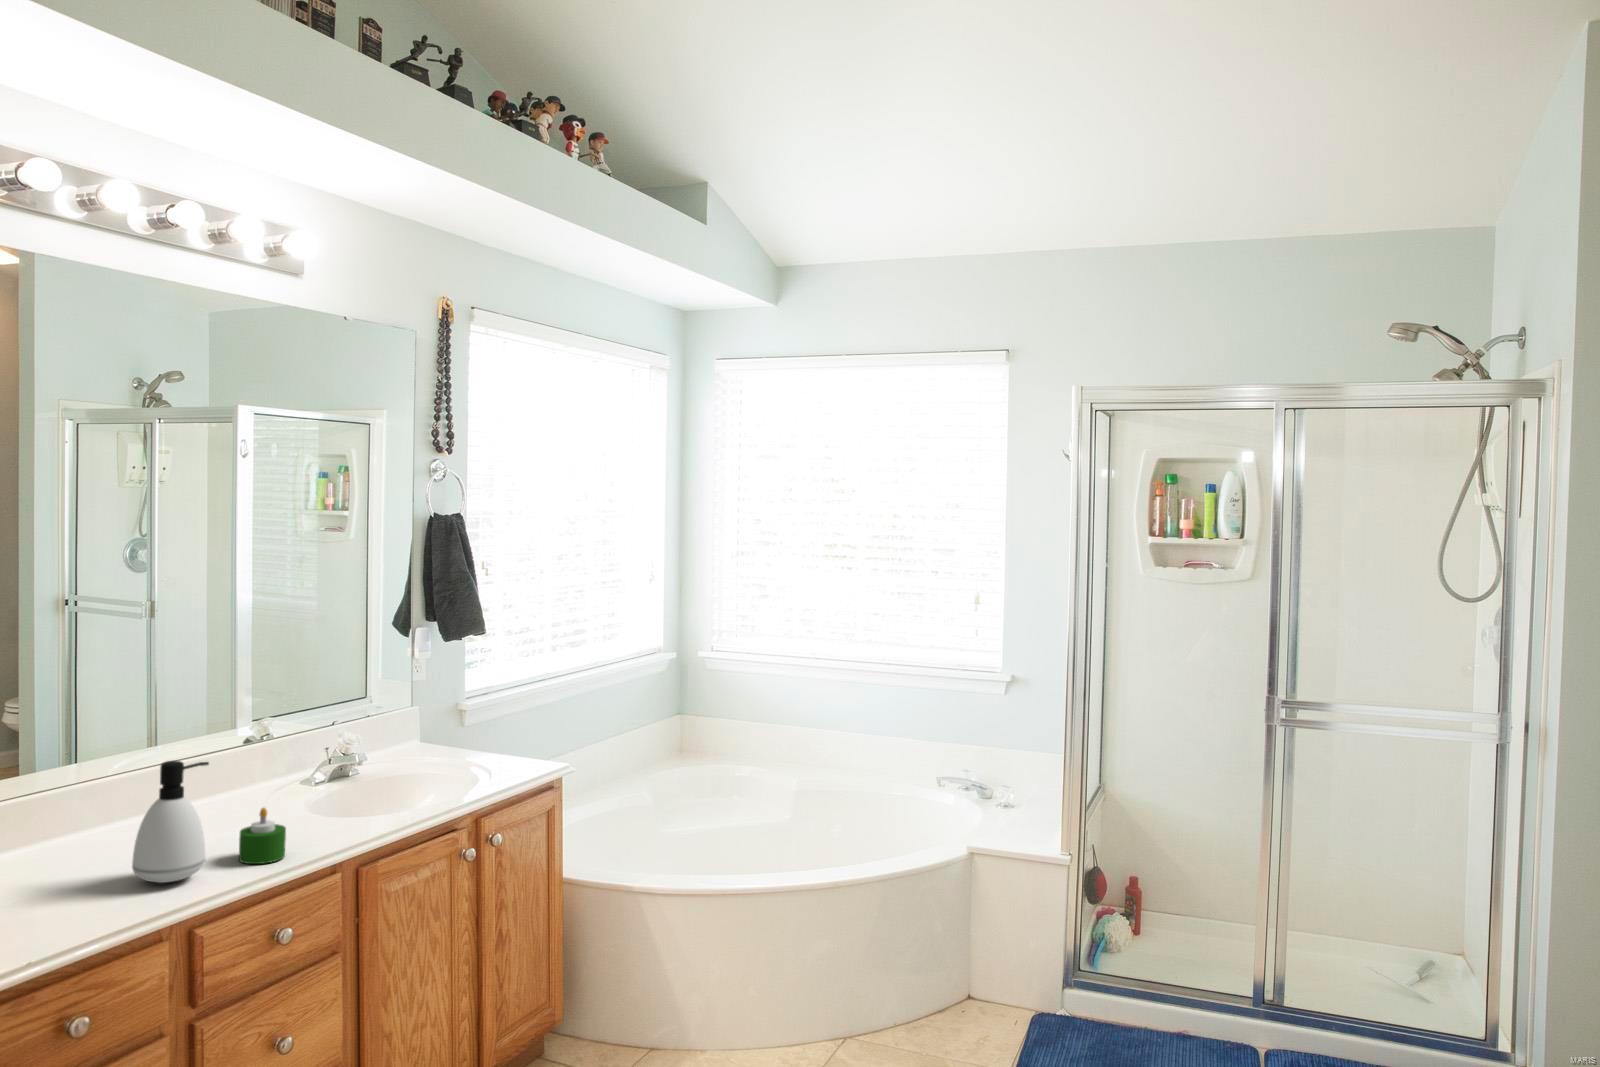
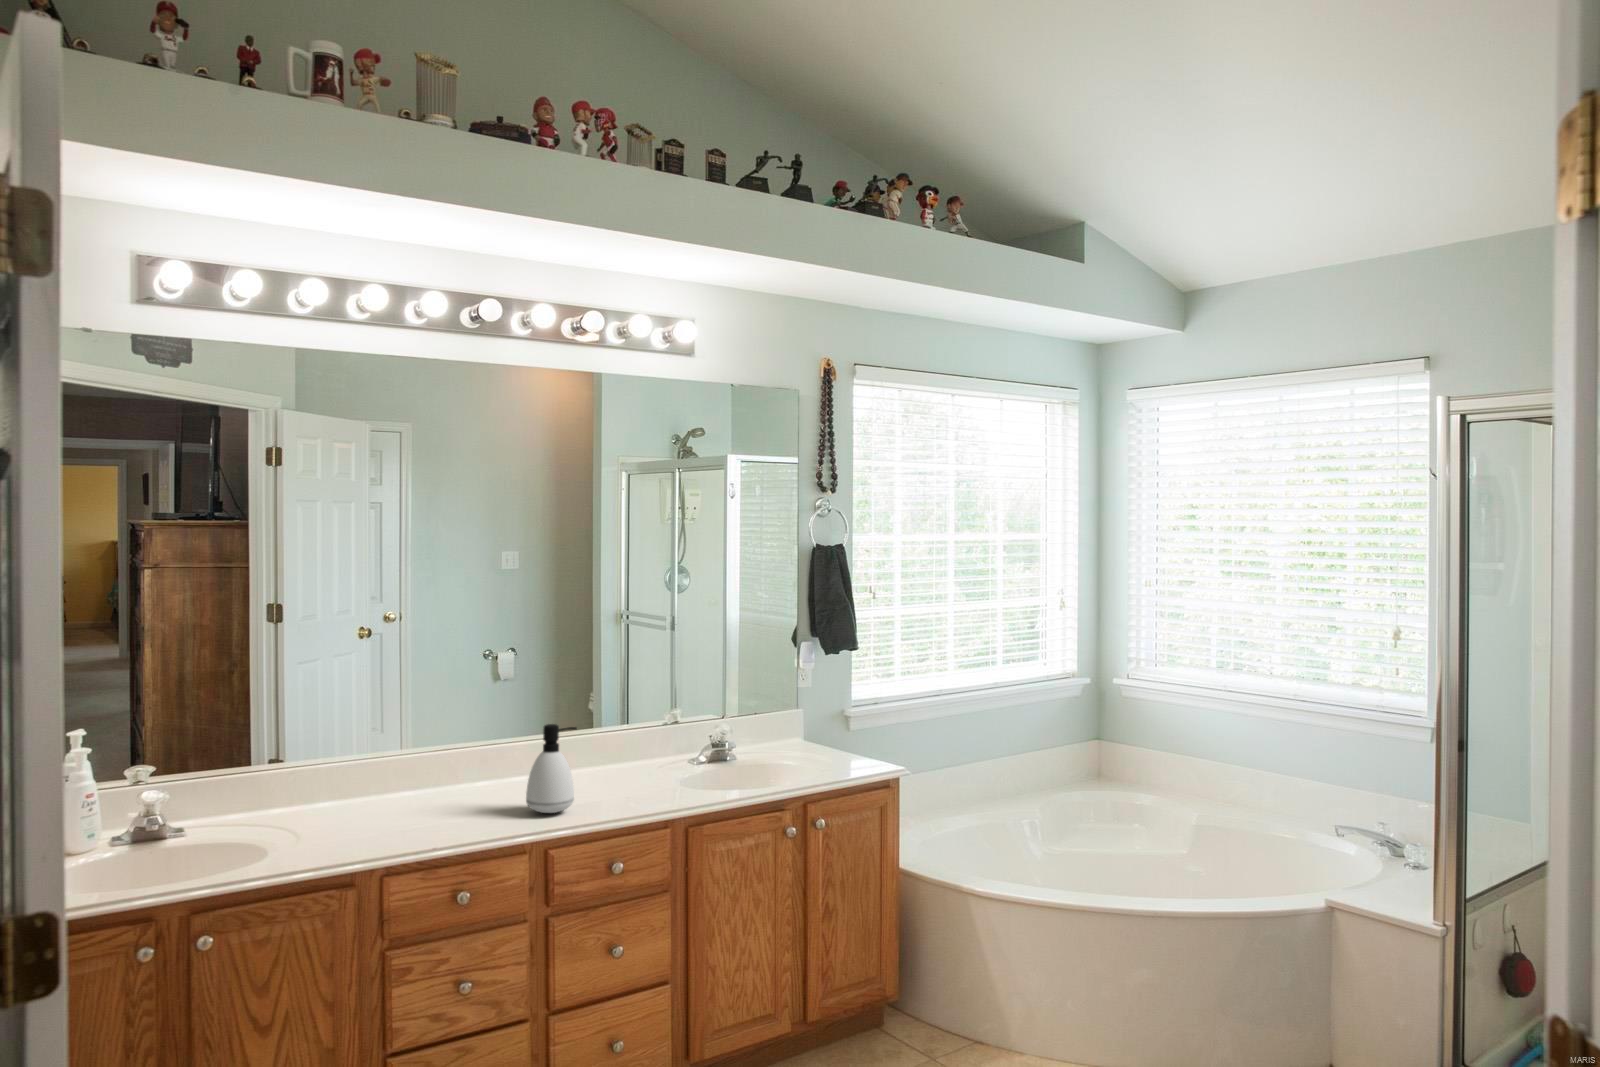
candle: present [239,808,286,864] -> none [603,767,636,810]

